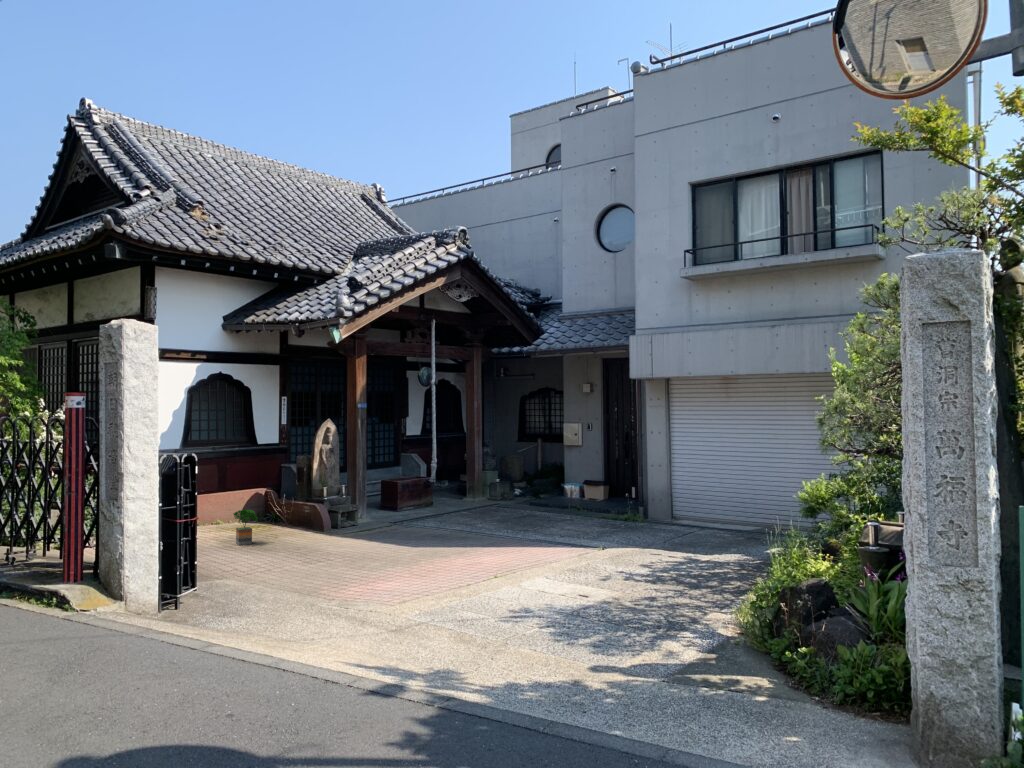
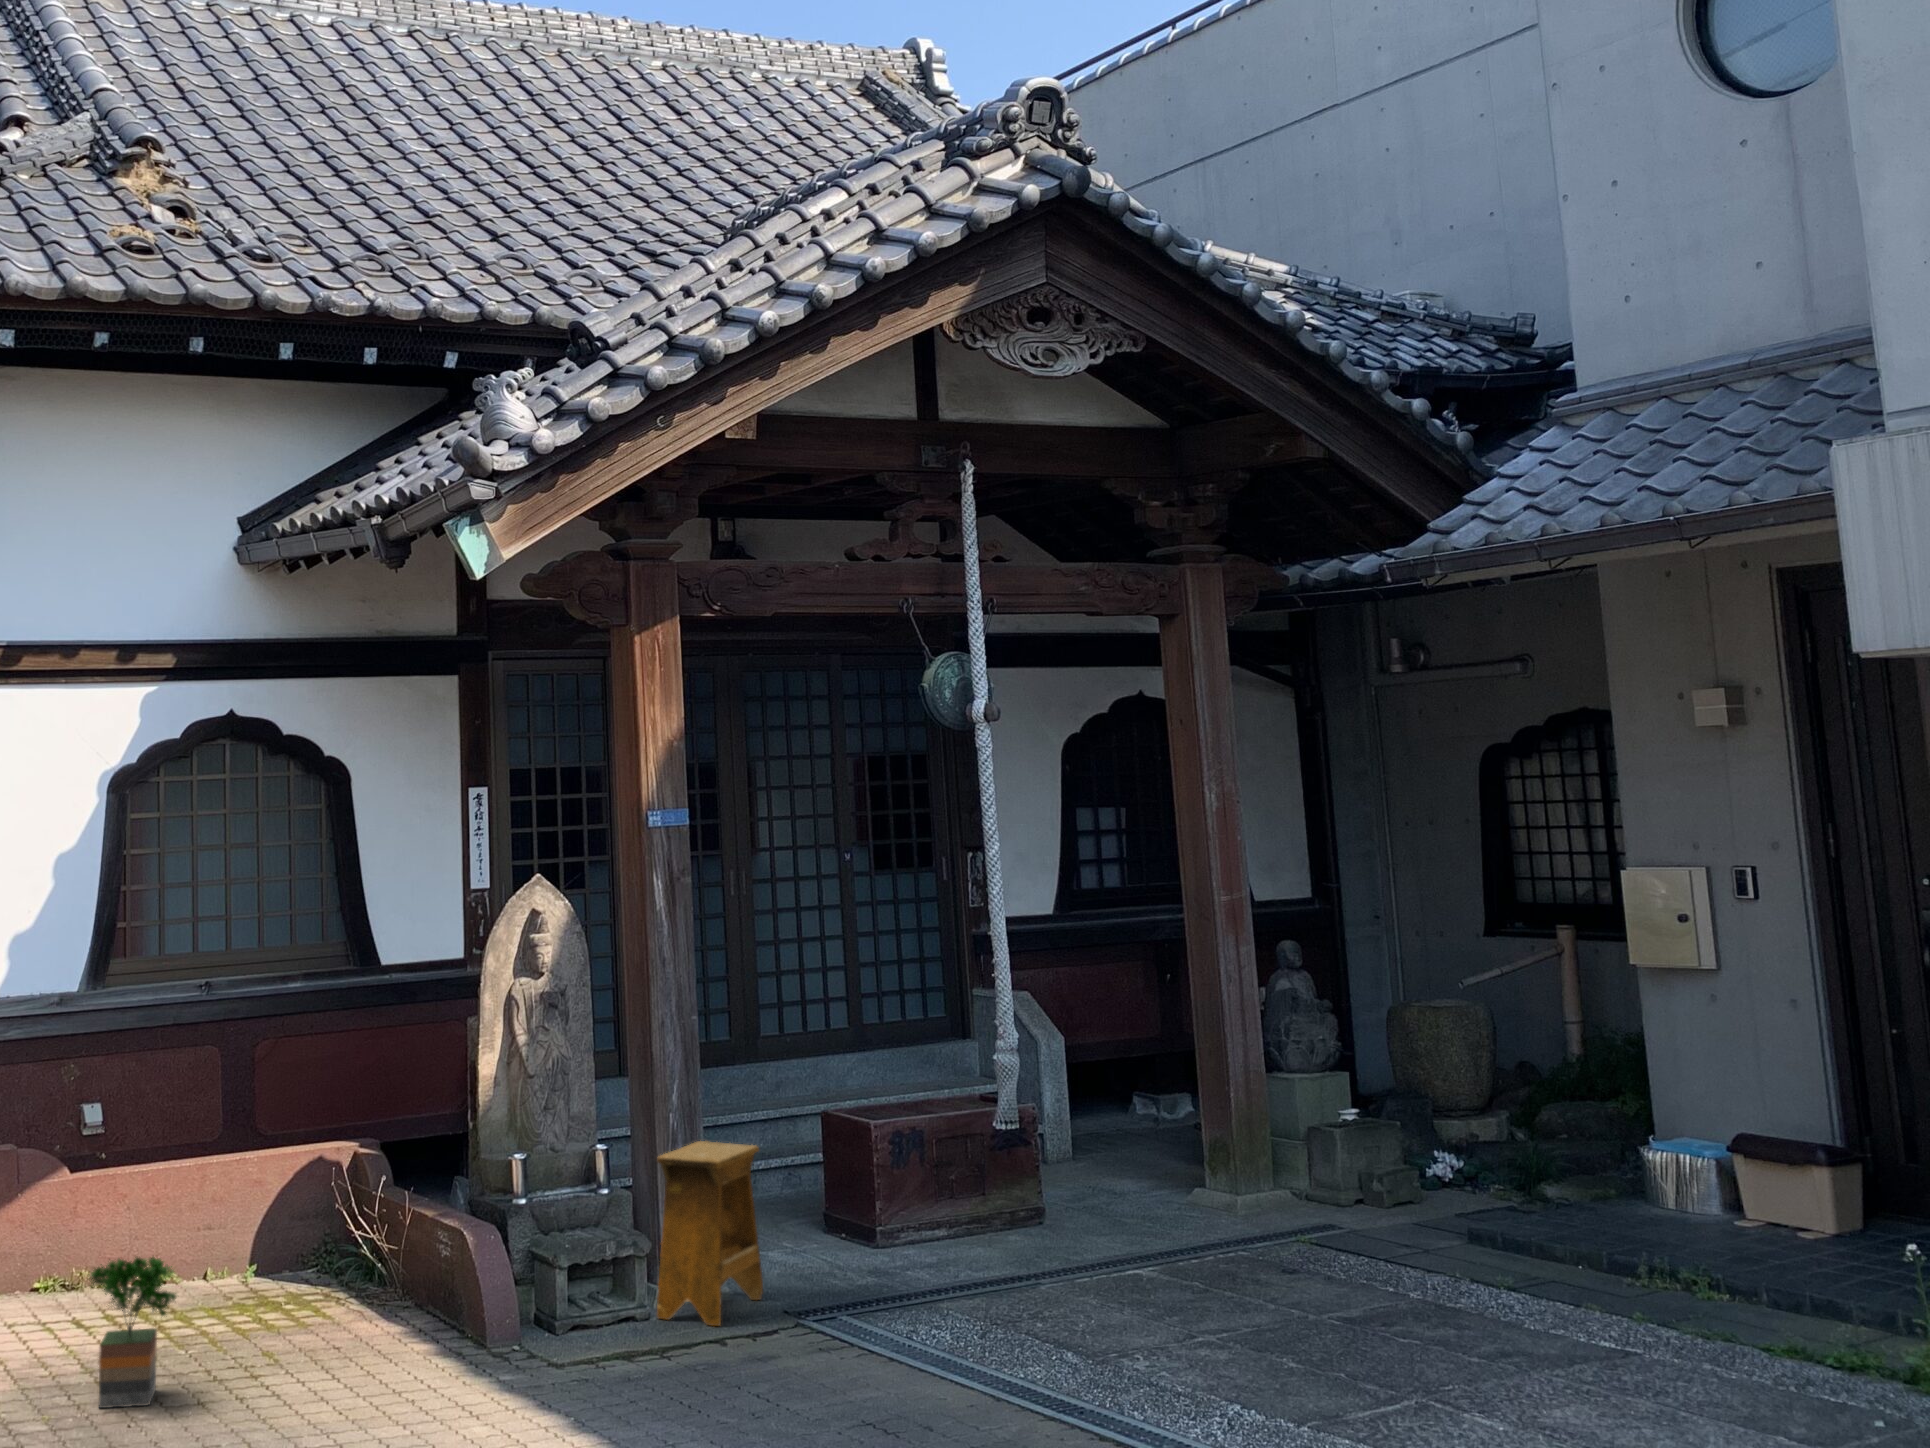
stool: none [361,484,384,525] -> present [657,1141,763,1326]

